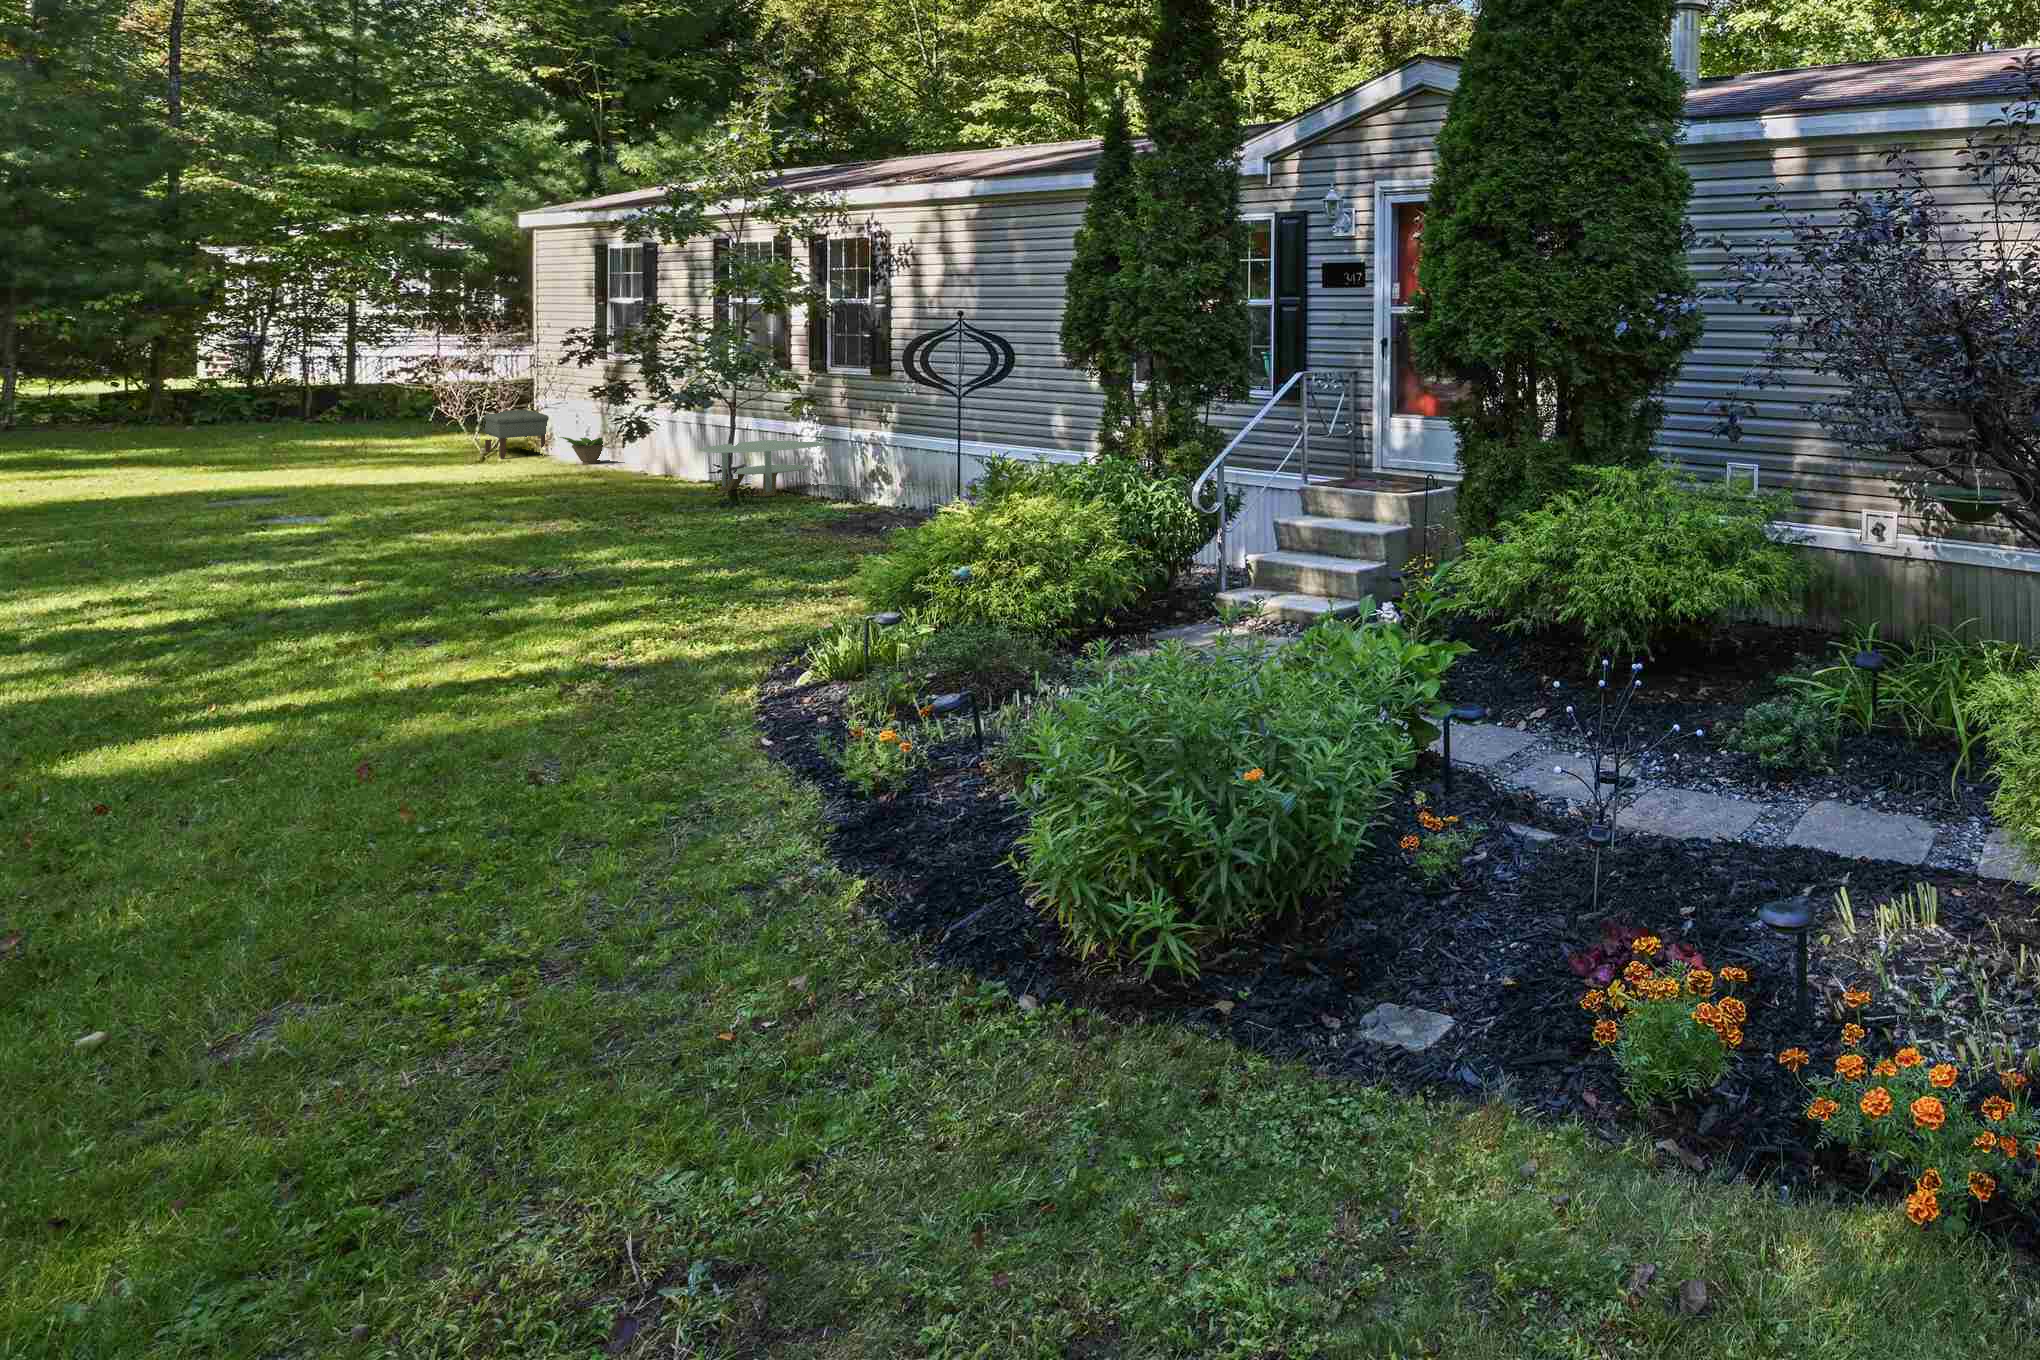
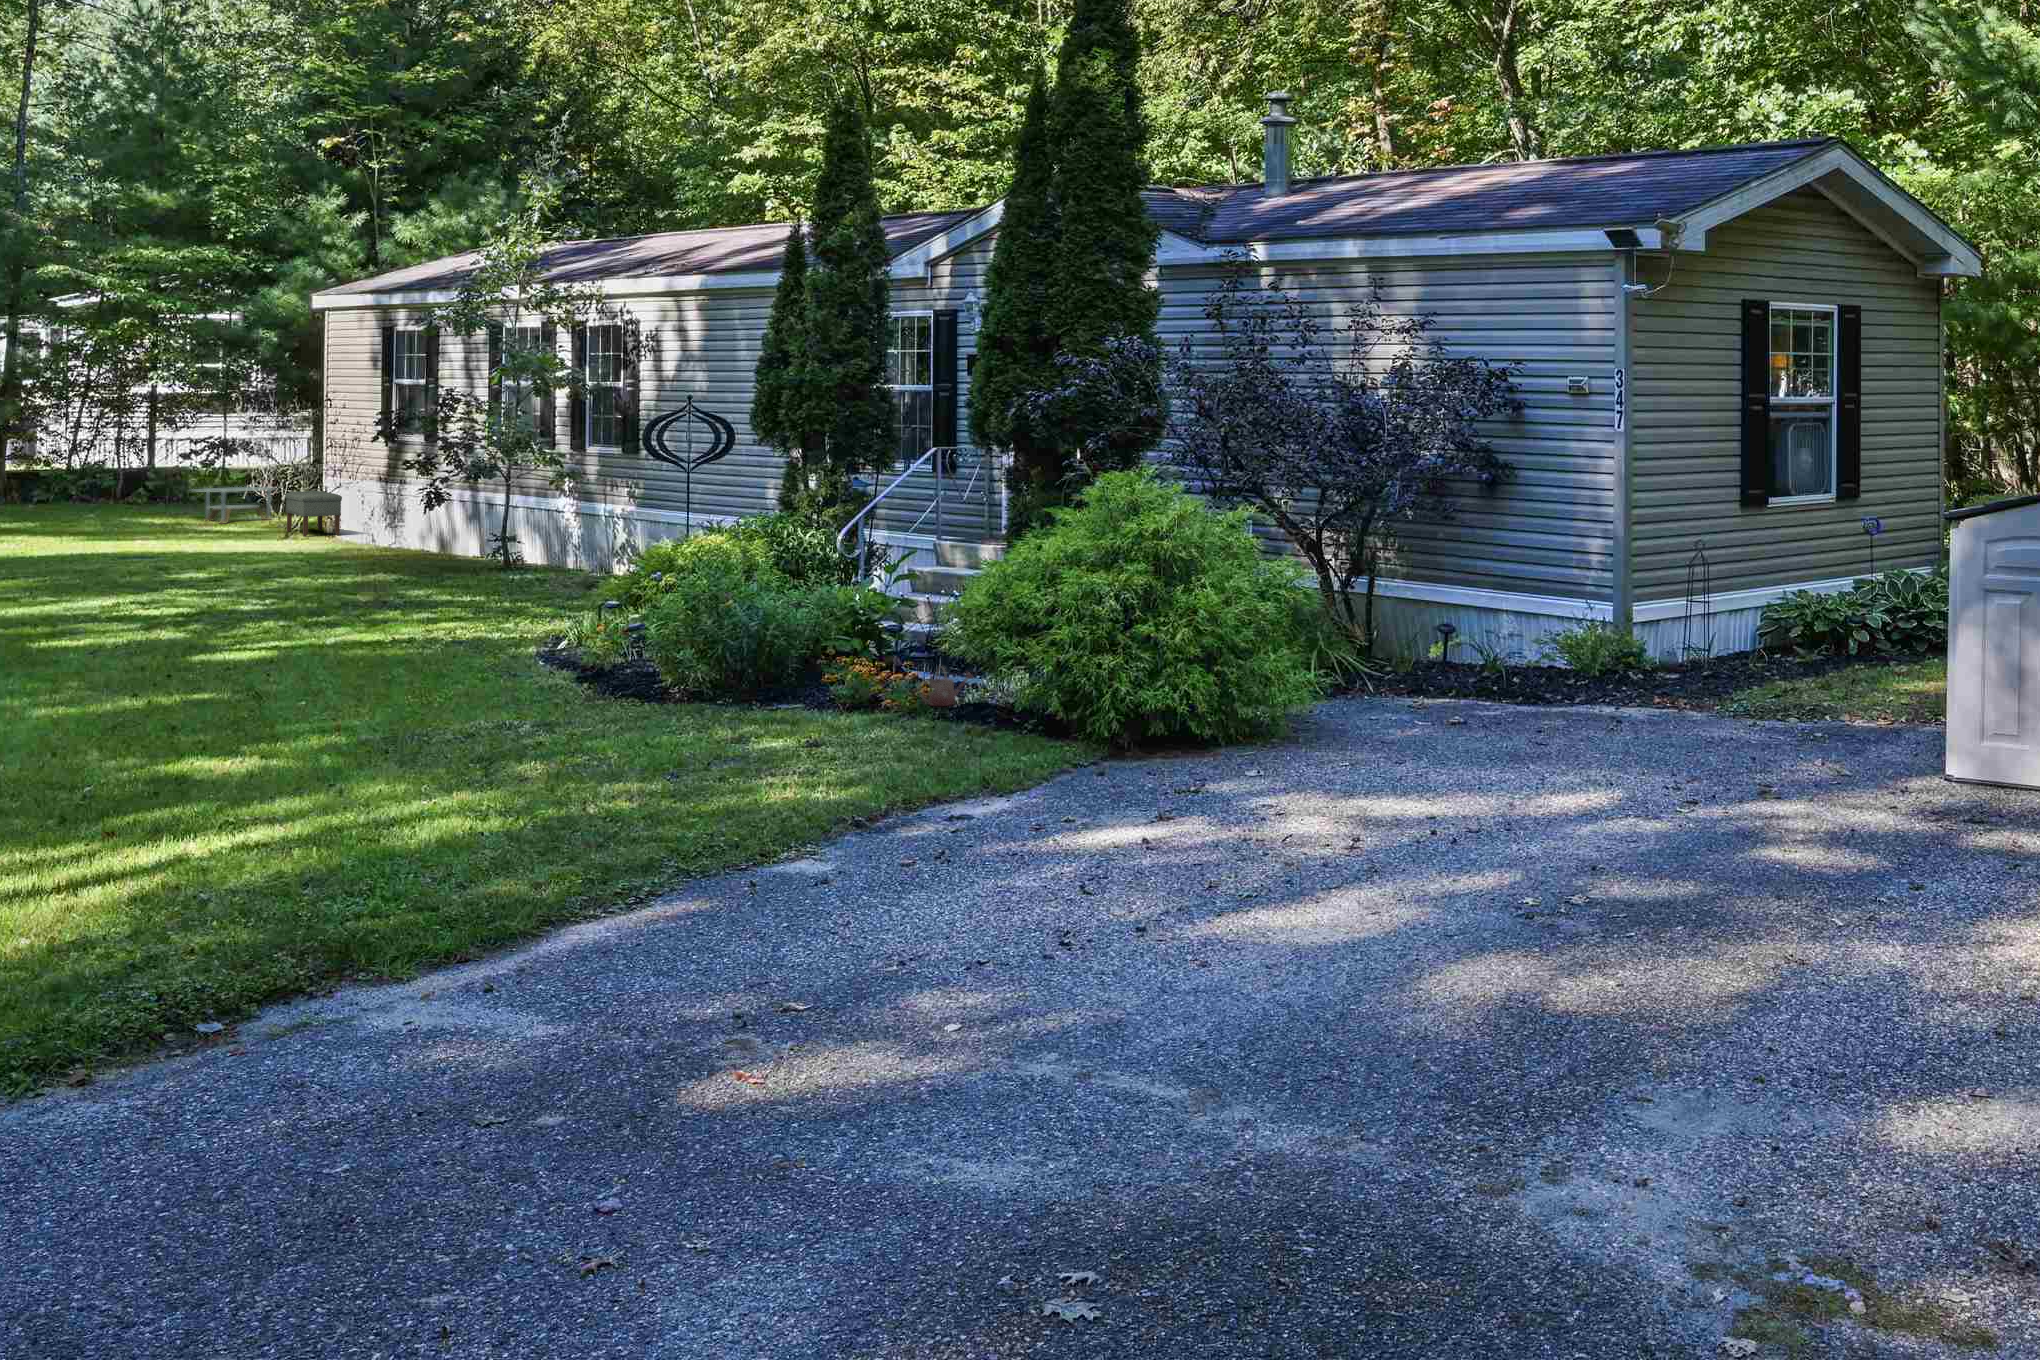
decorative plant: present [560,437,603,464] -> none [353,515,403,542]
round table: present [701,439,831,497] -> present [192,487,274,523]
watering can: none [1531,761,1605,840] -> present [917,666,973,706]

